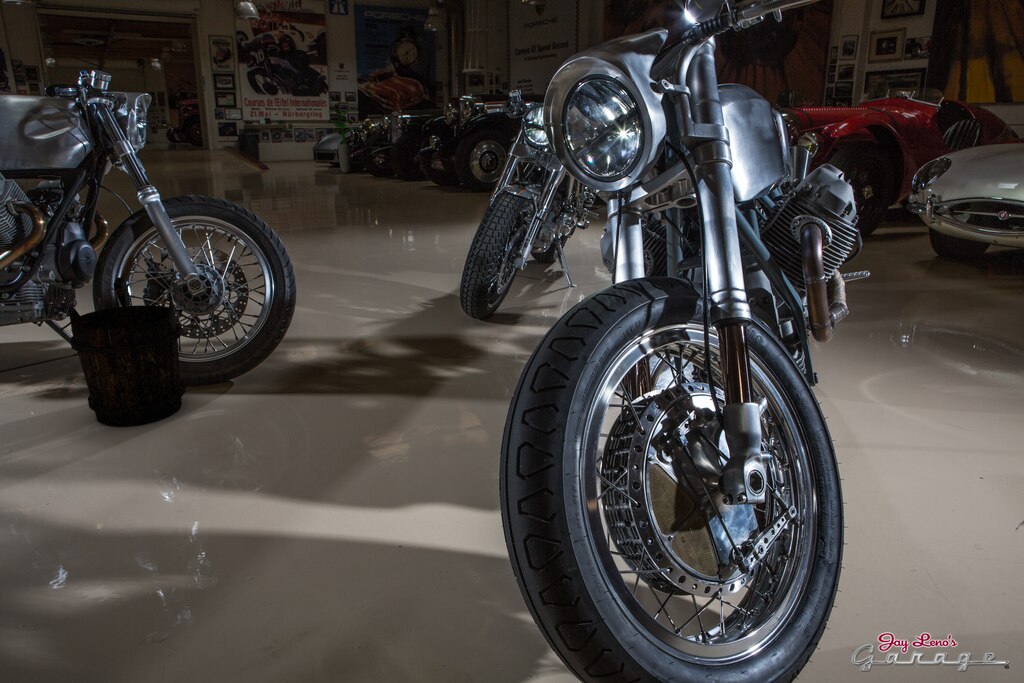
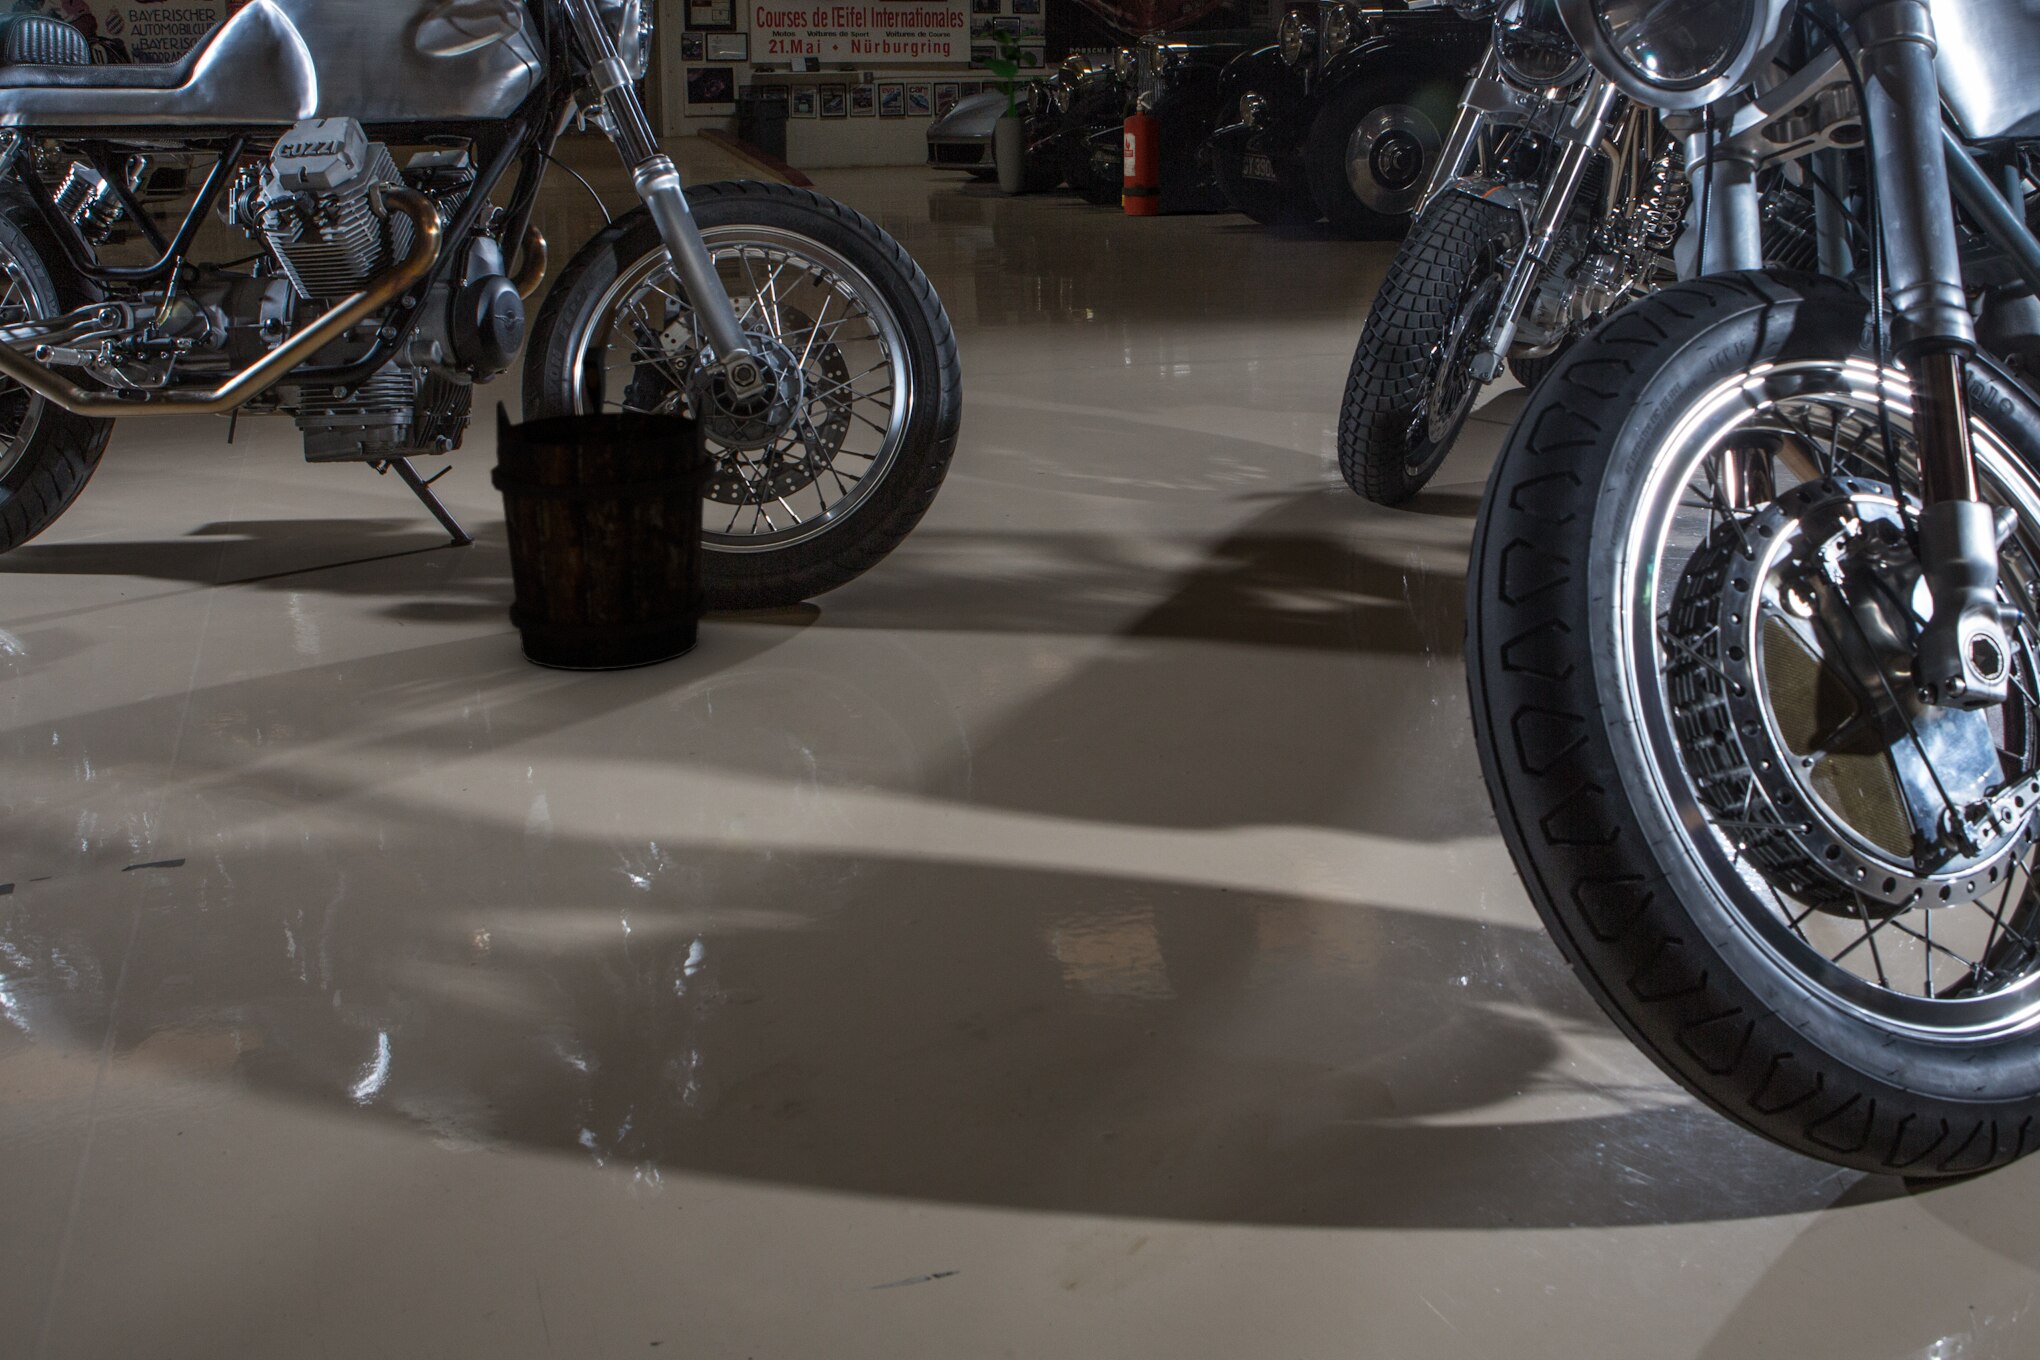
fire extinguisher: none [385,135,401,183] -> present [1122,90,1161,216]

